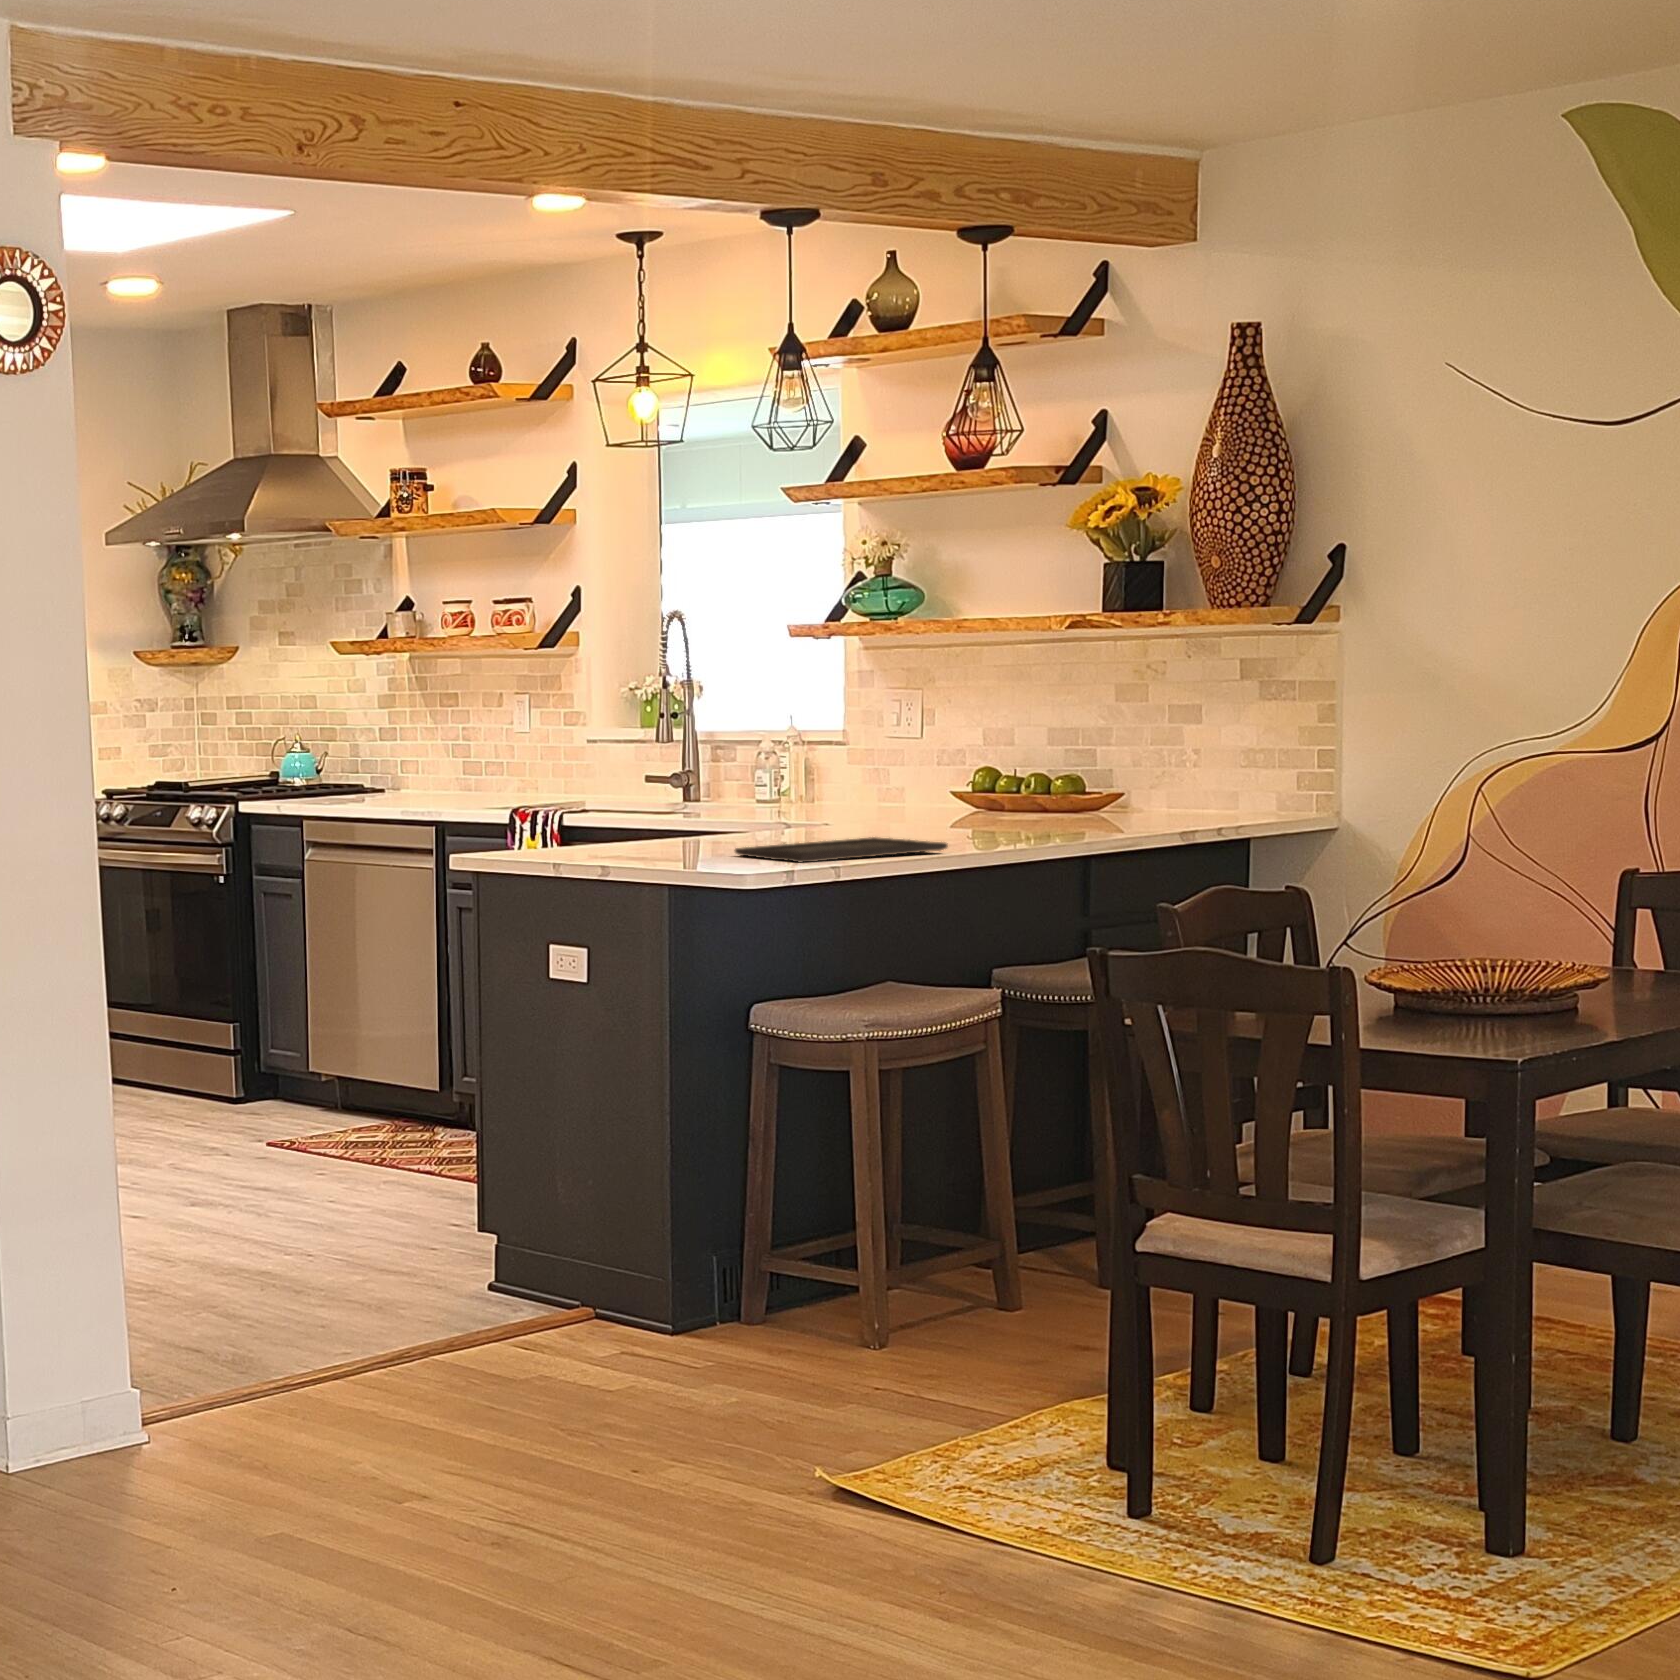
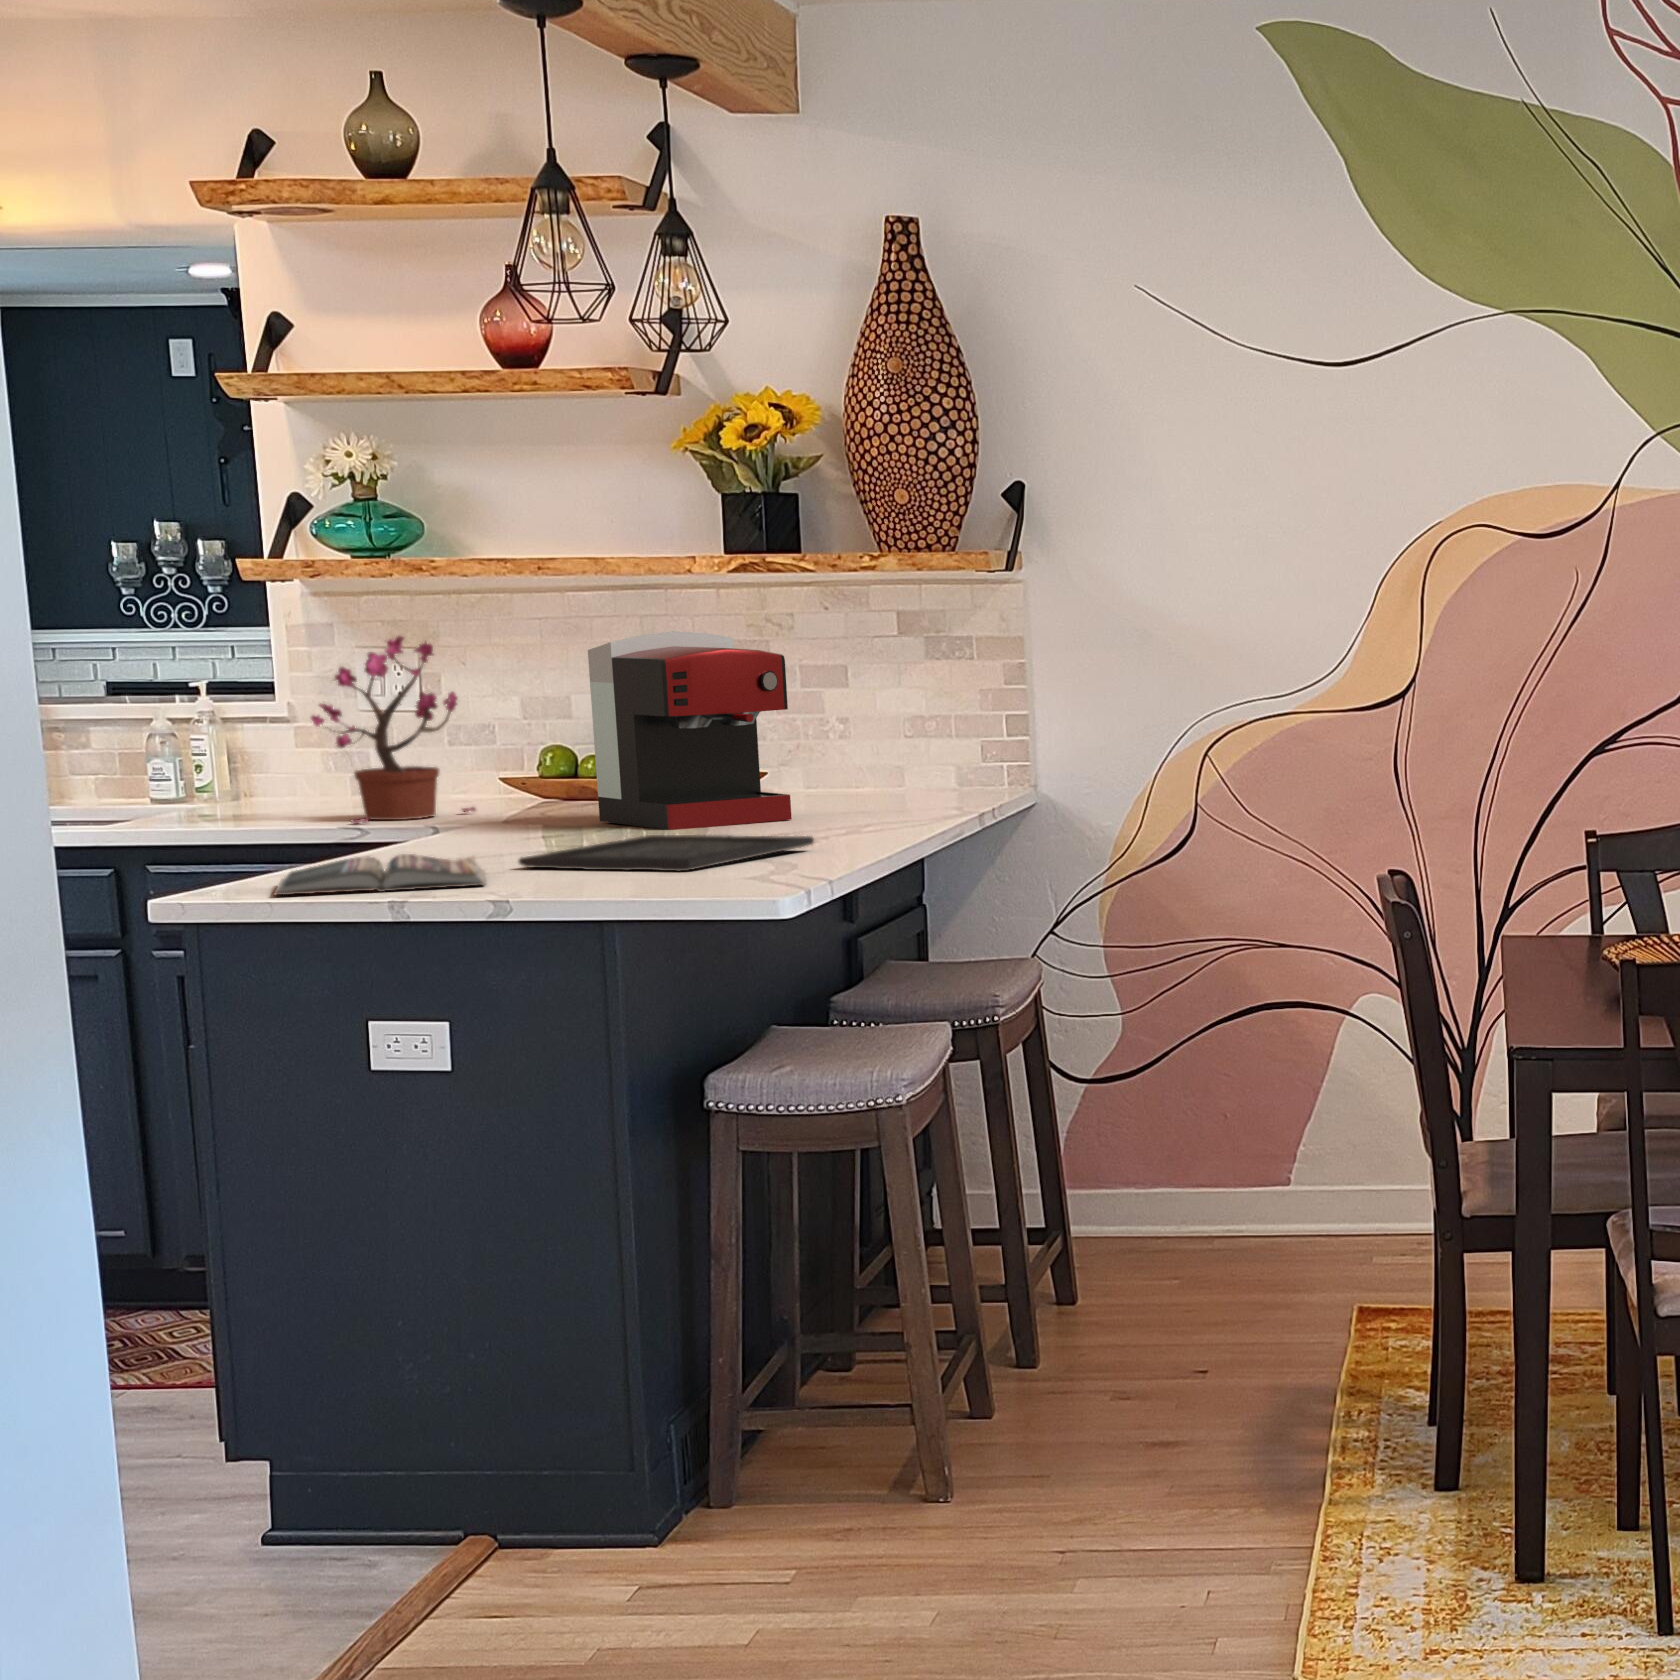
coffee maker: none [954,679,1074,836] -> present [588,631,792,830]
potted plant: none [826,682,936,824] -> present [311,635,476,824]
hardback book: none [542,841,699,865] -> present [274,854,485,895]

